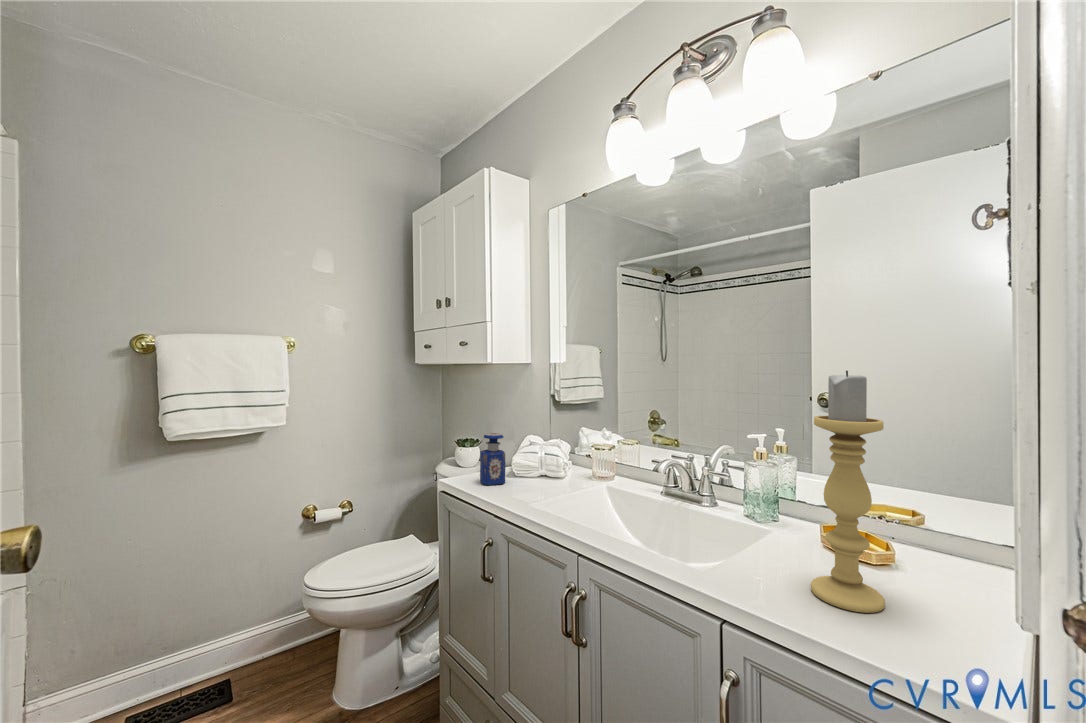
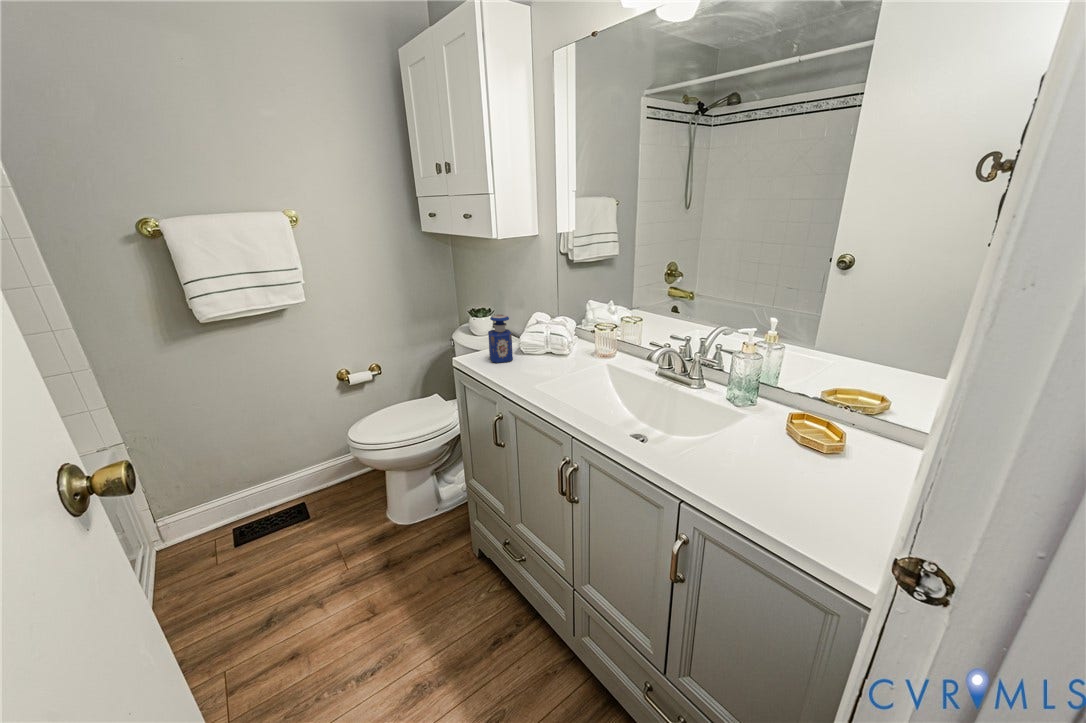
candle holder: present [811,371,885,613] -> none [763,294,854,499]

